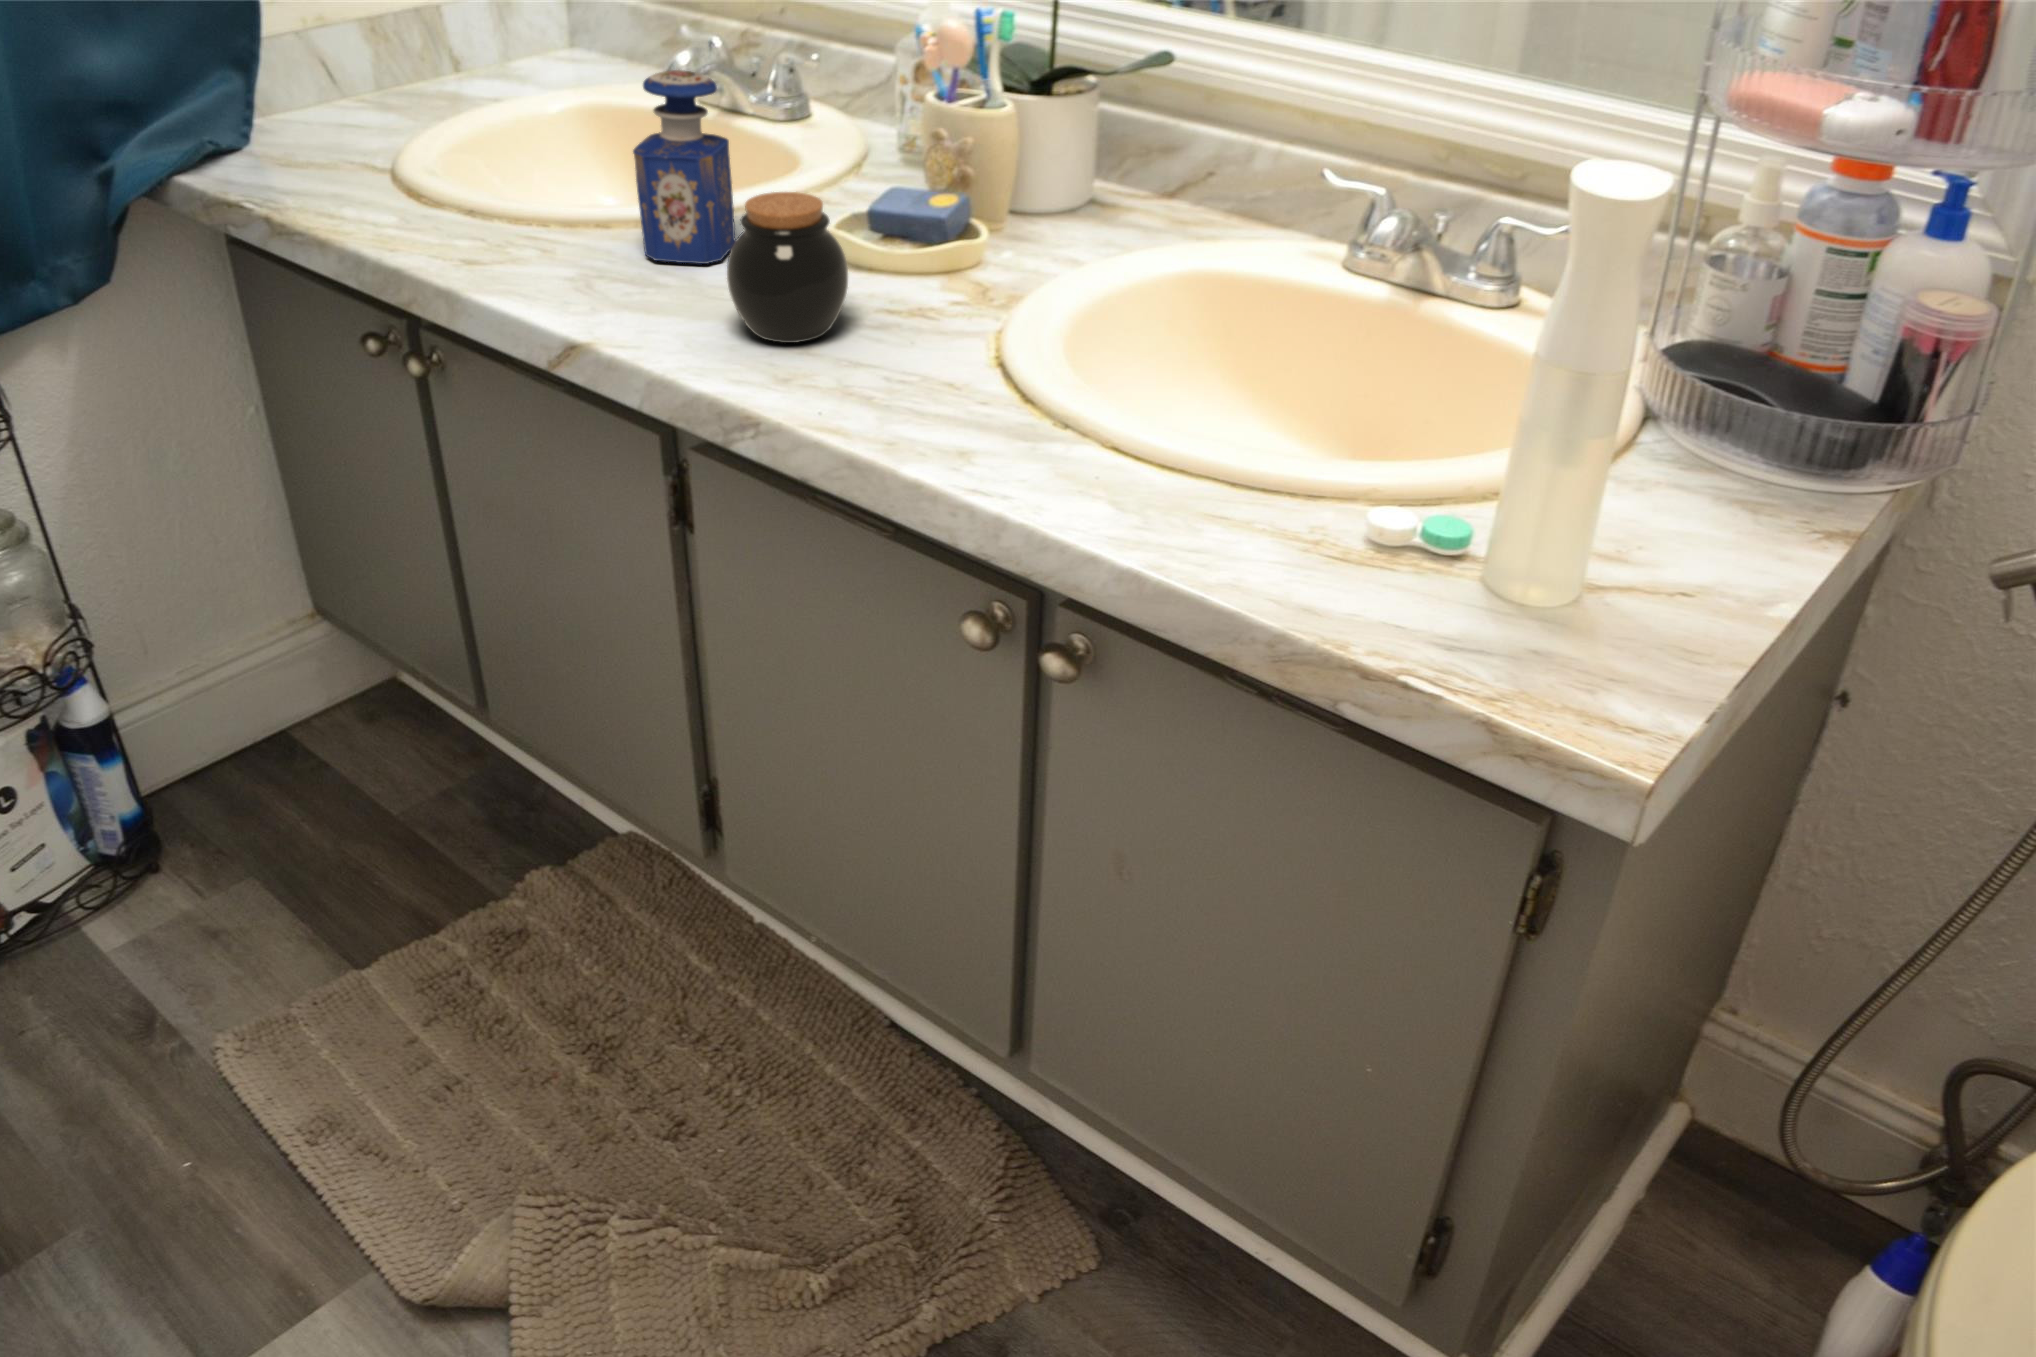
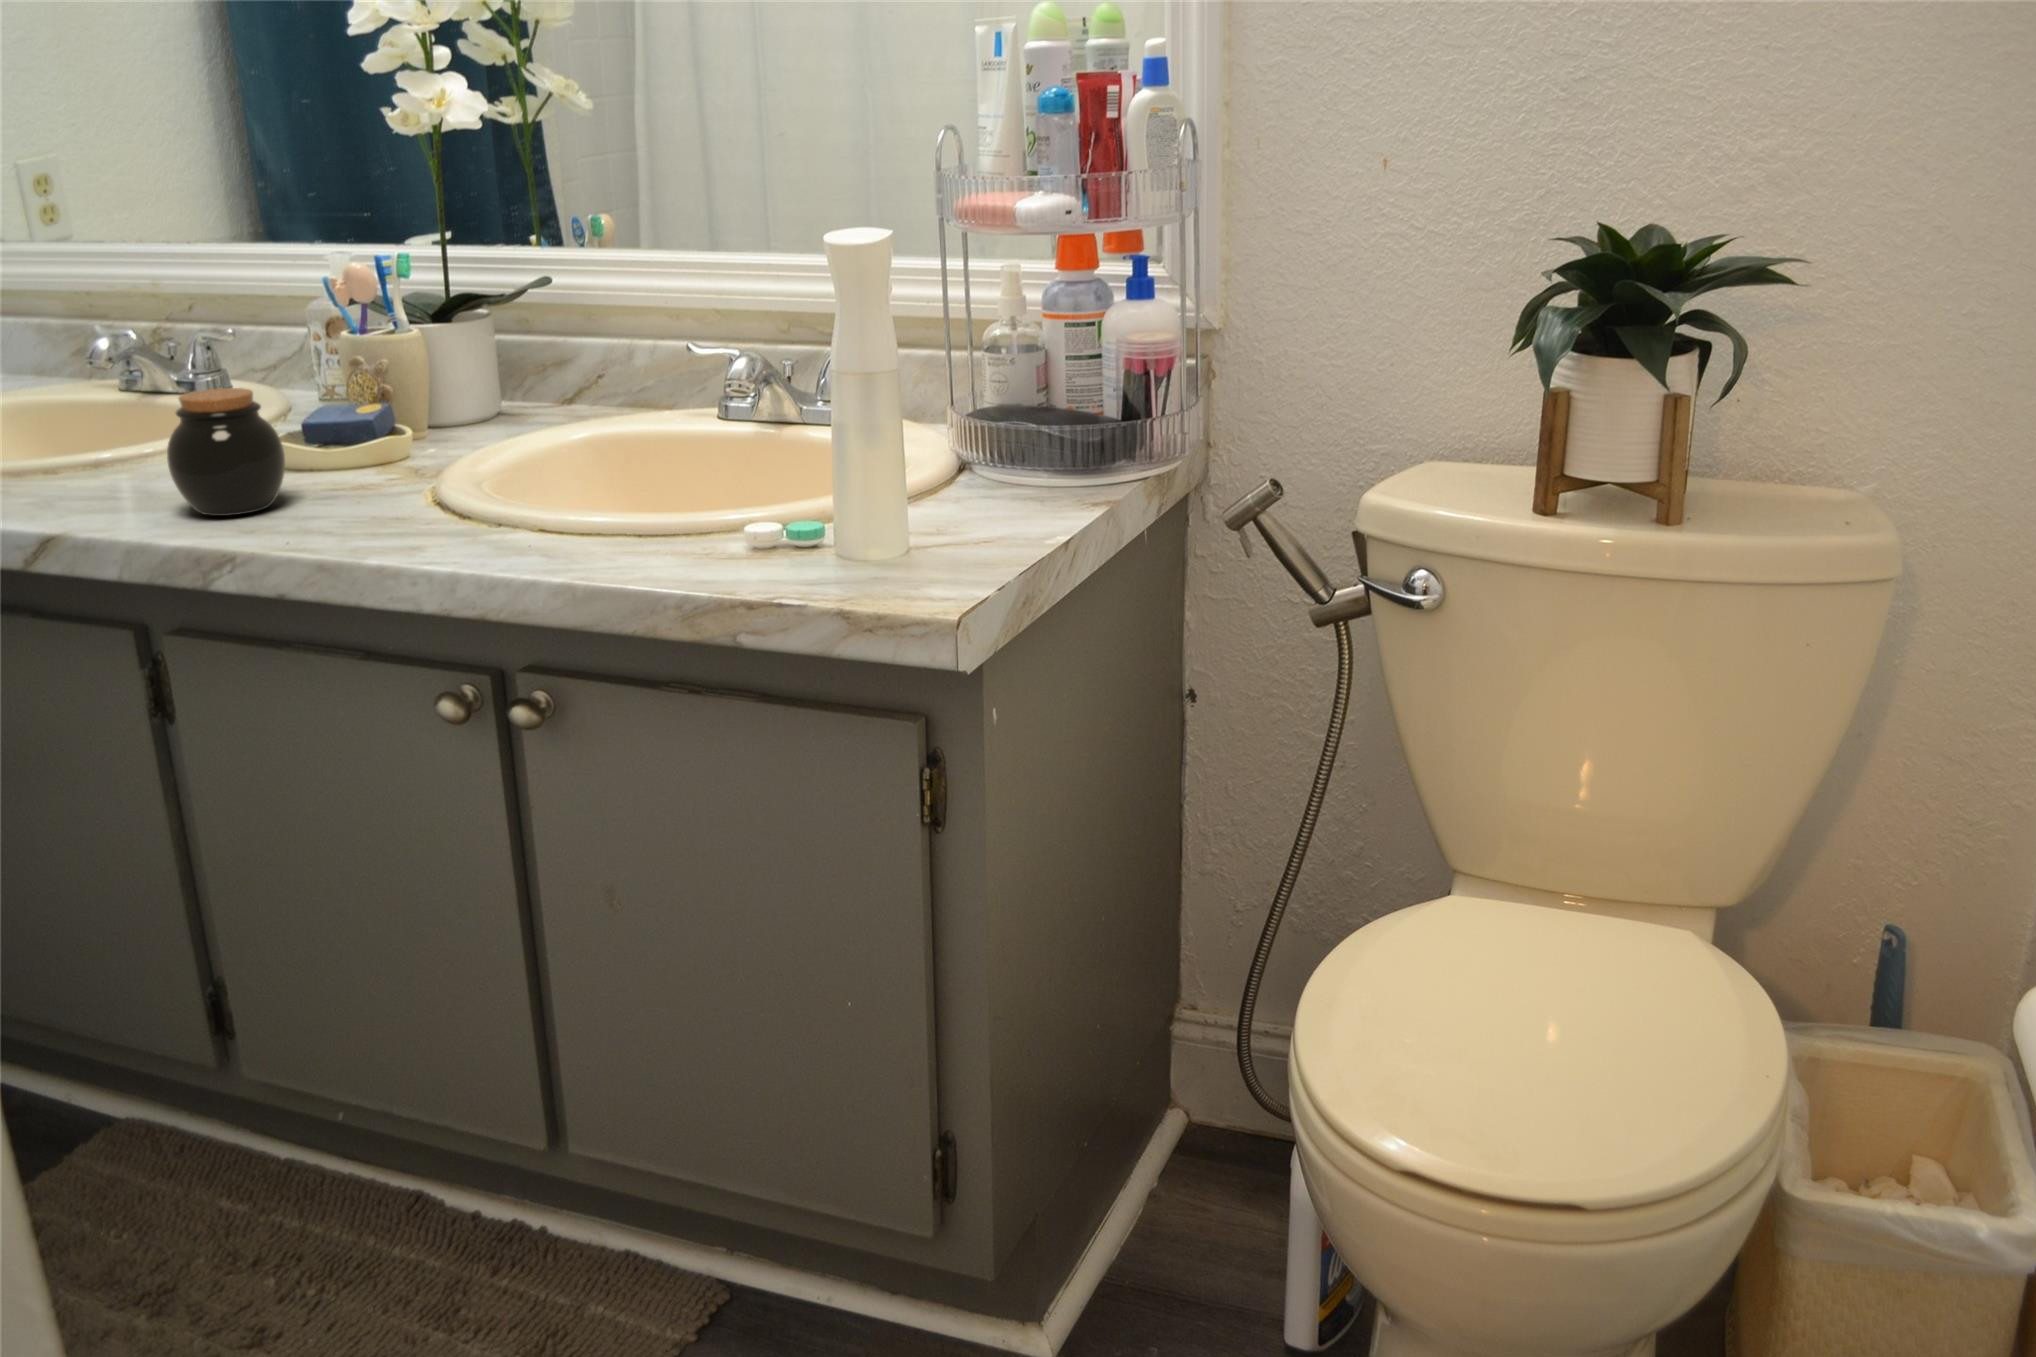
perfume bottle: present [633,70,735,264] -> none [59,315,170,485]

